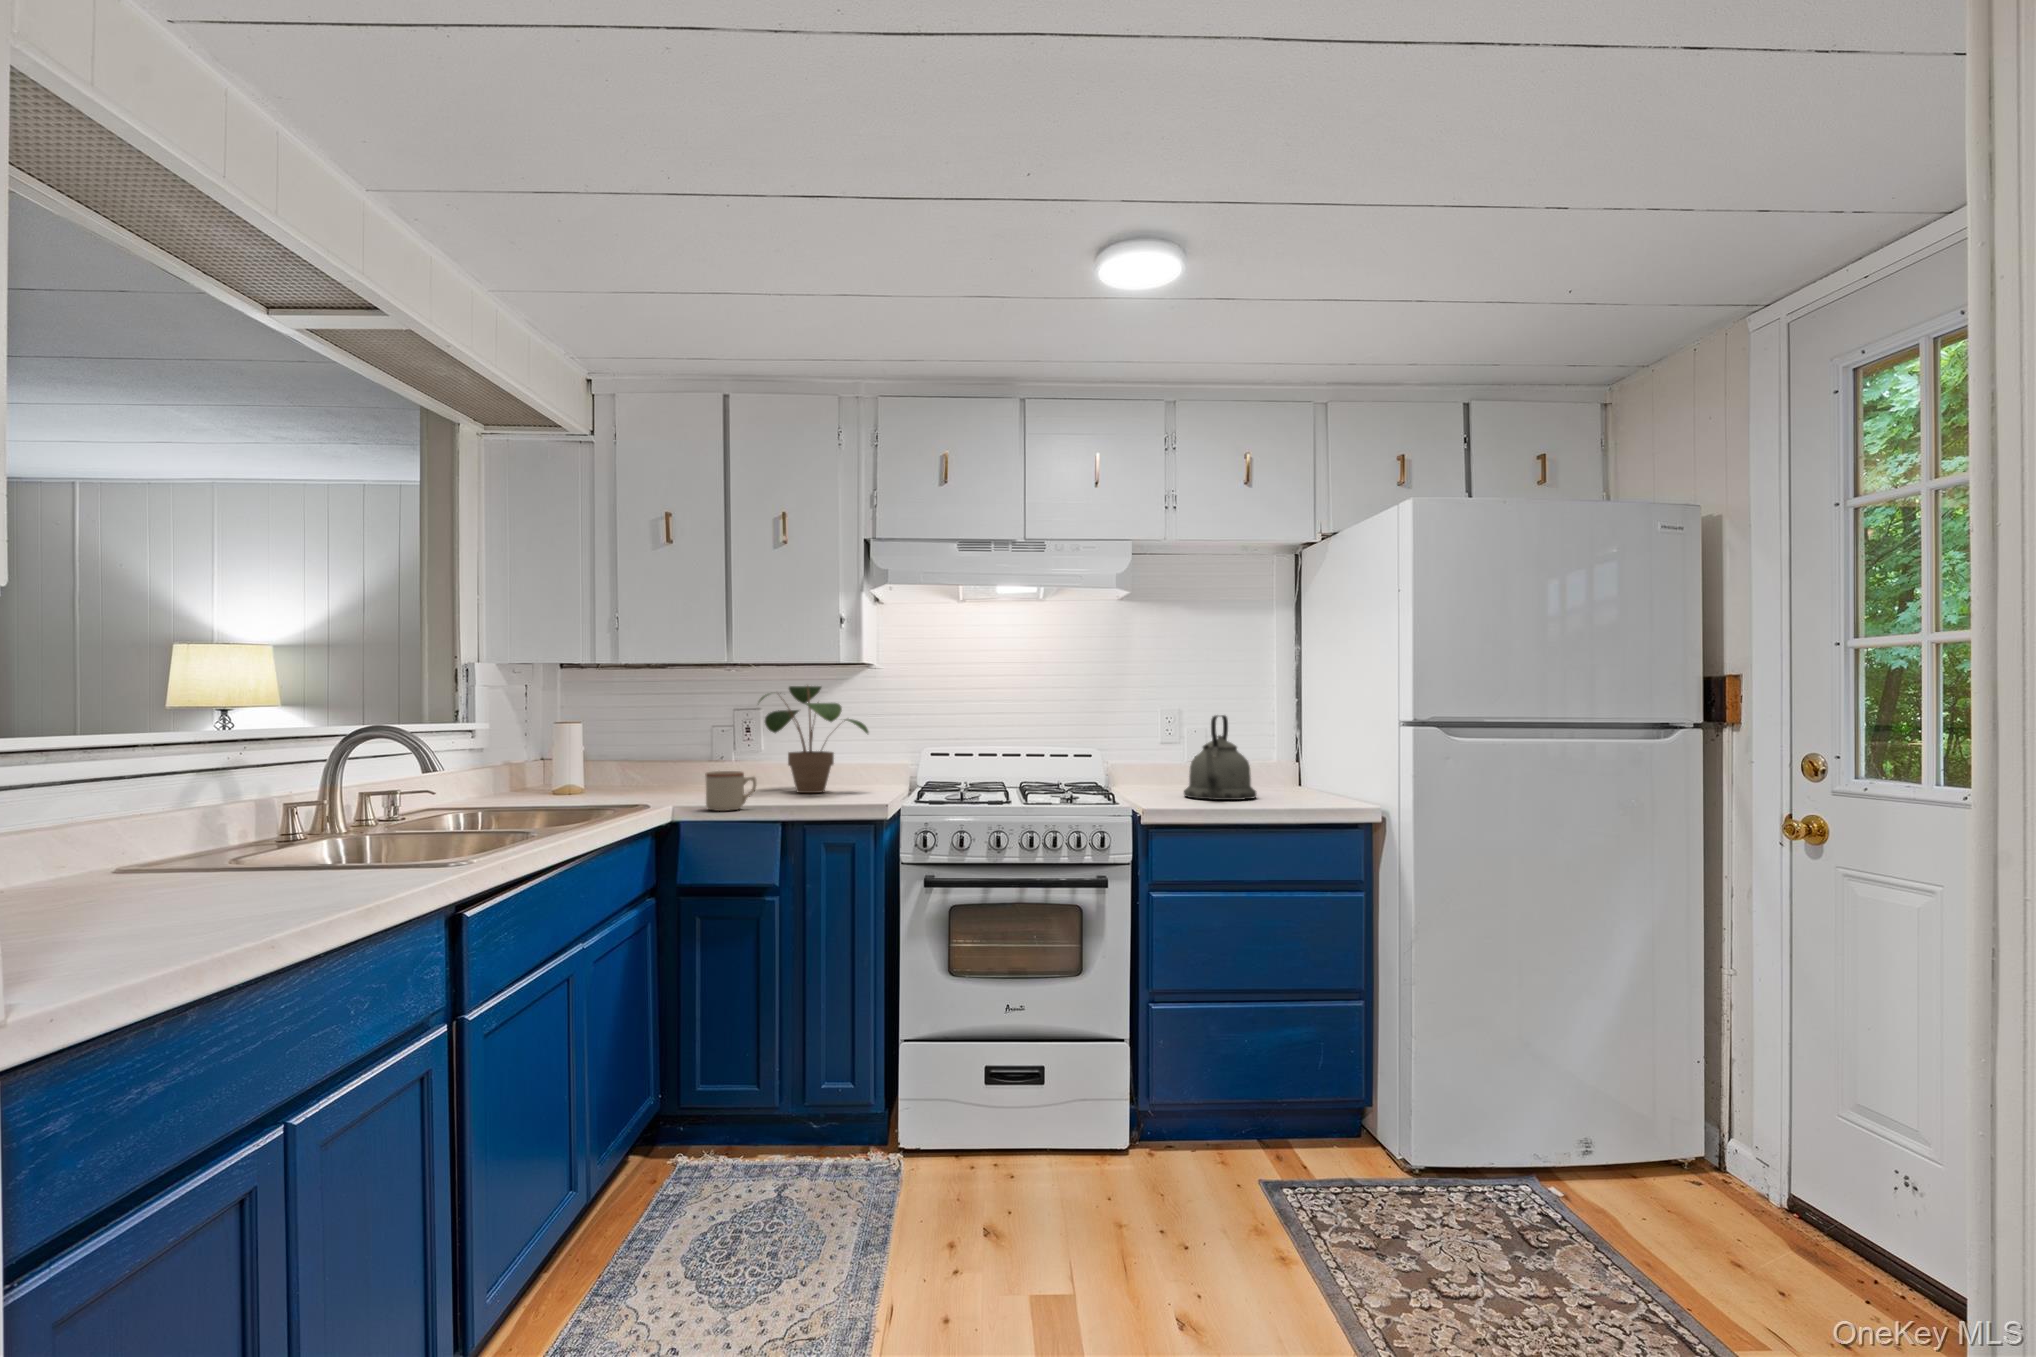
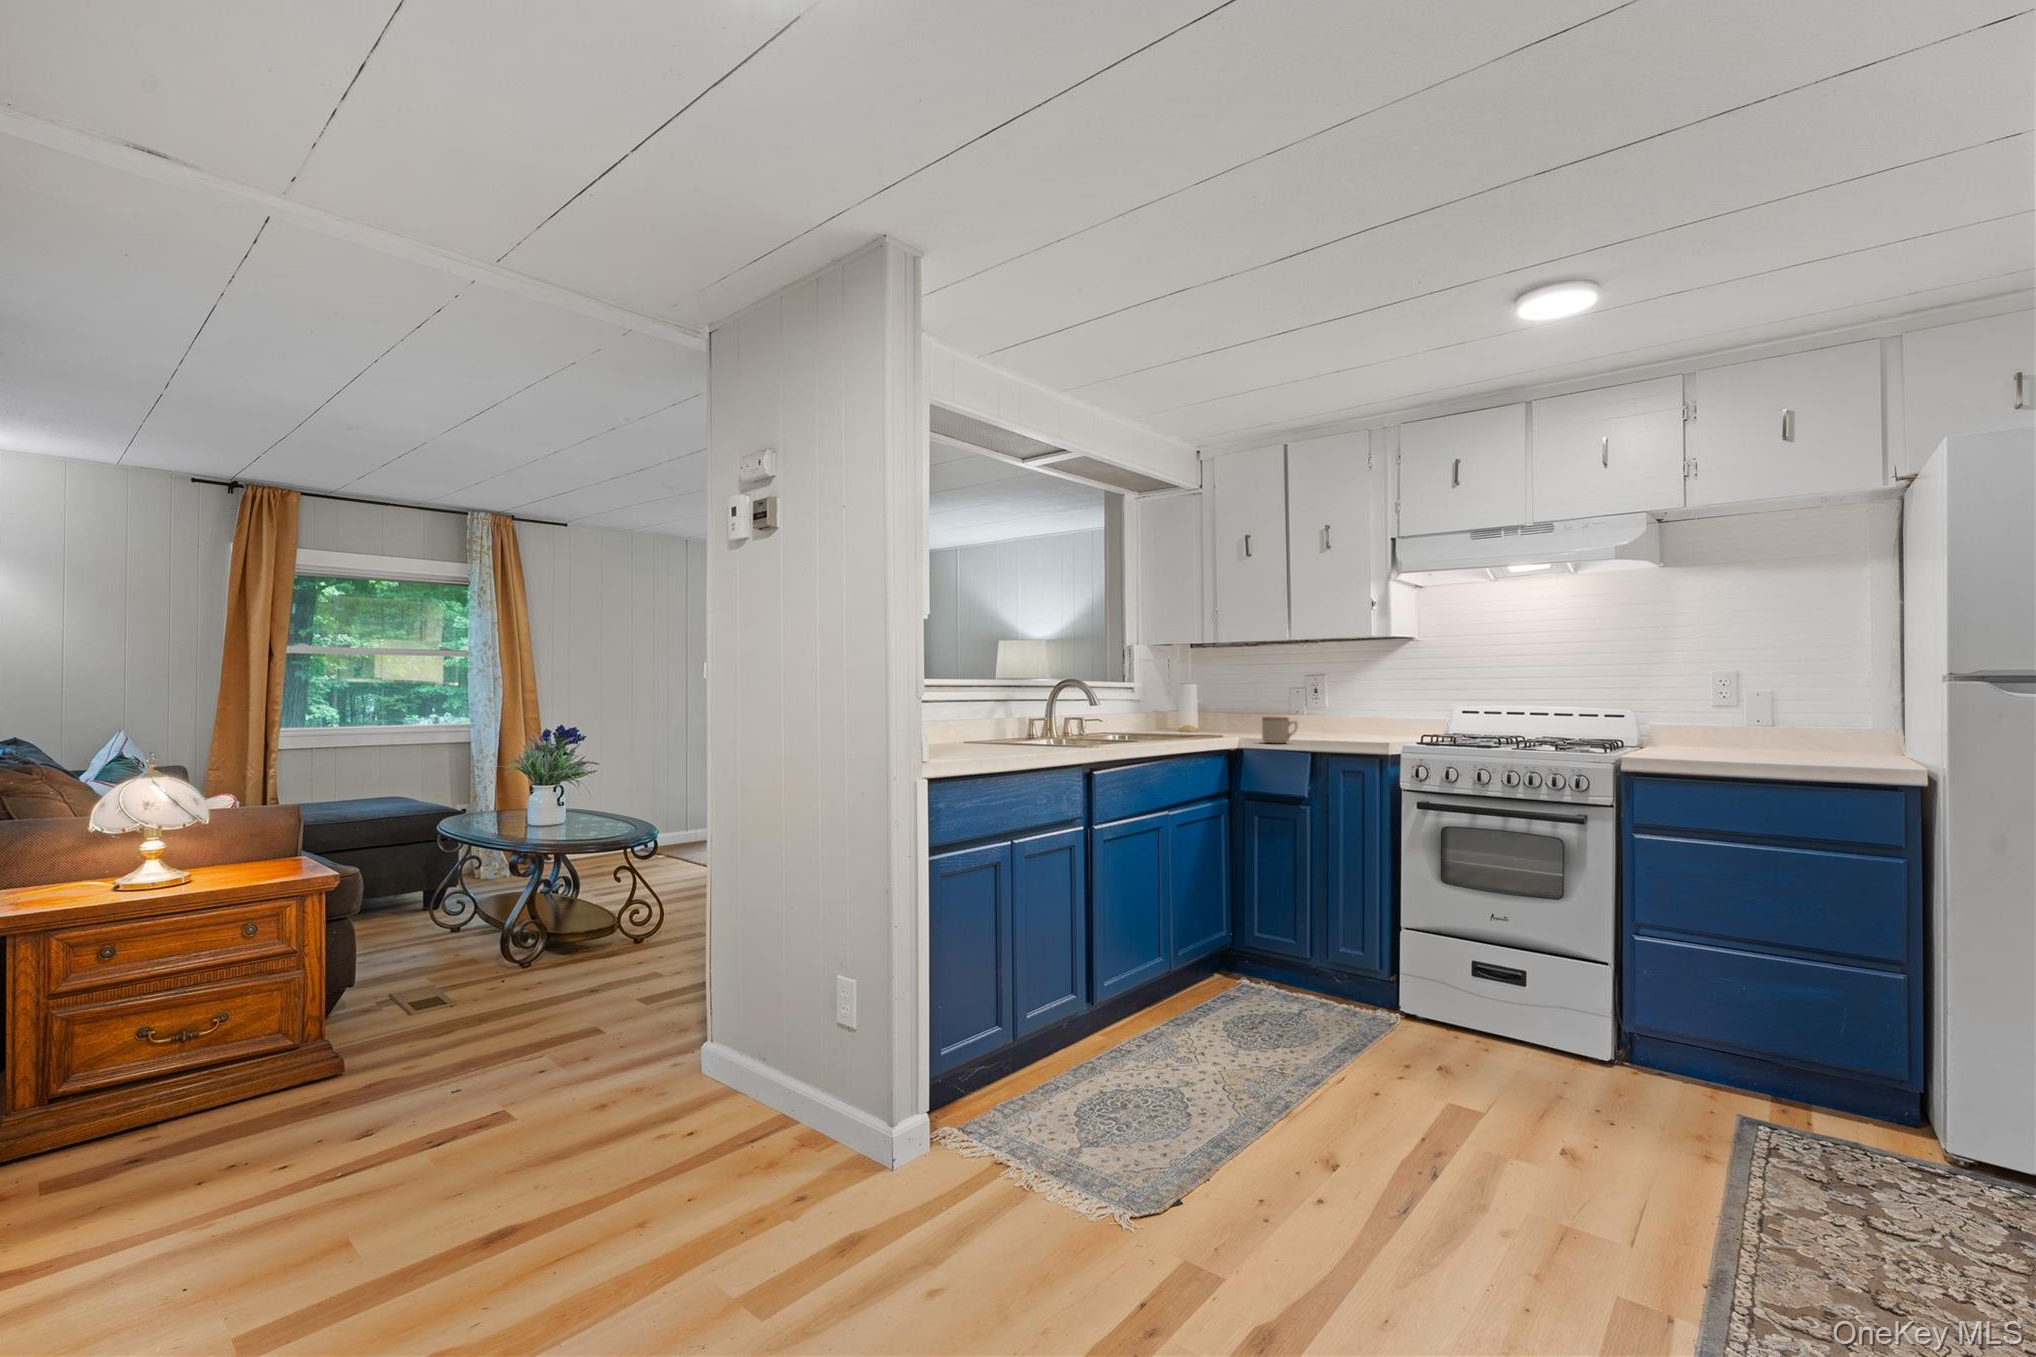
potted plant: present [759,686,868,793] -> none [1313,657,1401,739]
kettle: present [1184,715,1257,800] -> none [1702,681,1789,761]

